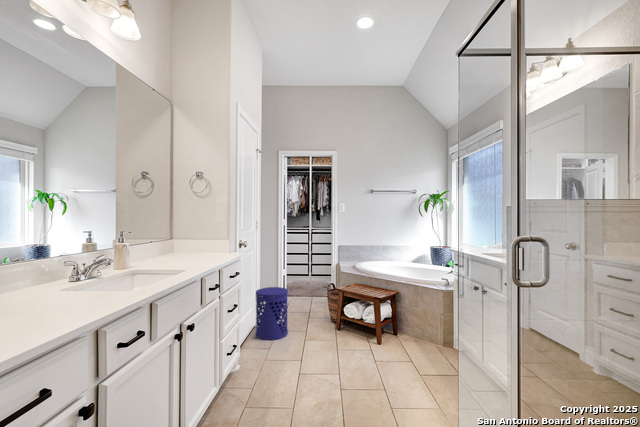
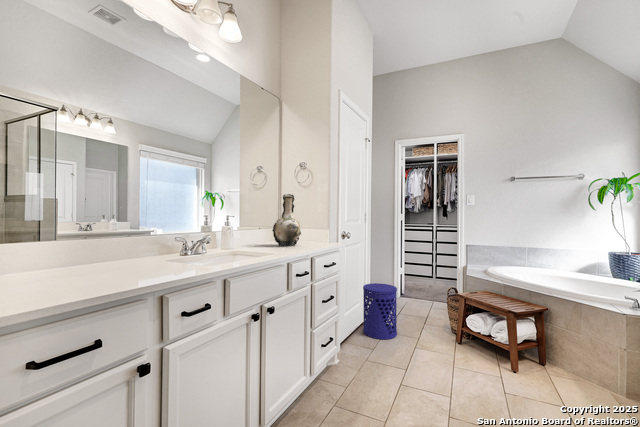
decorative vase: none [169,204,201,260] -> present [272,194,301,246]

